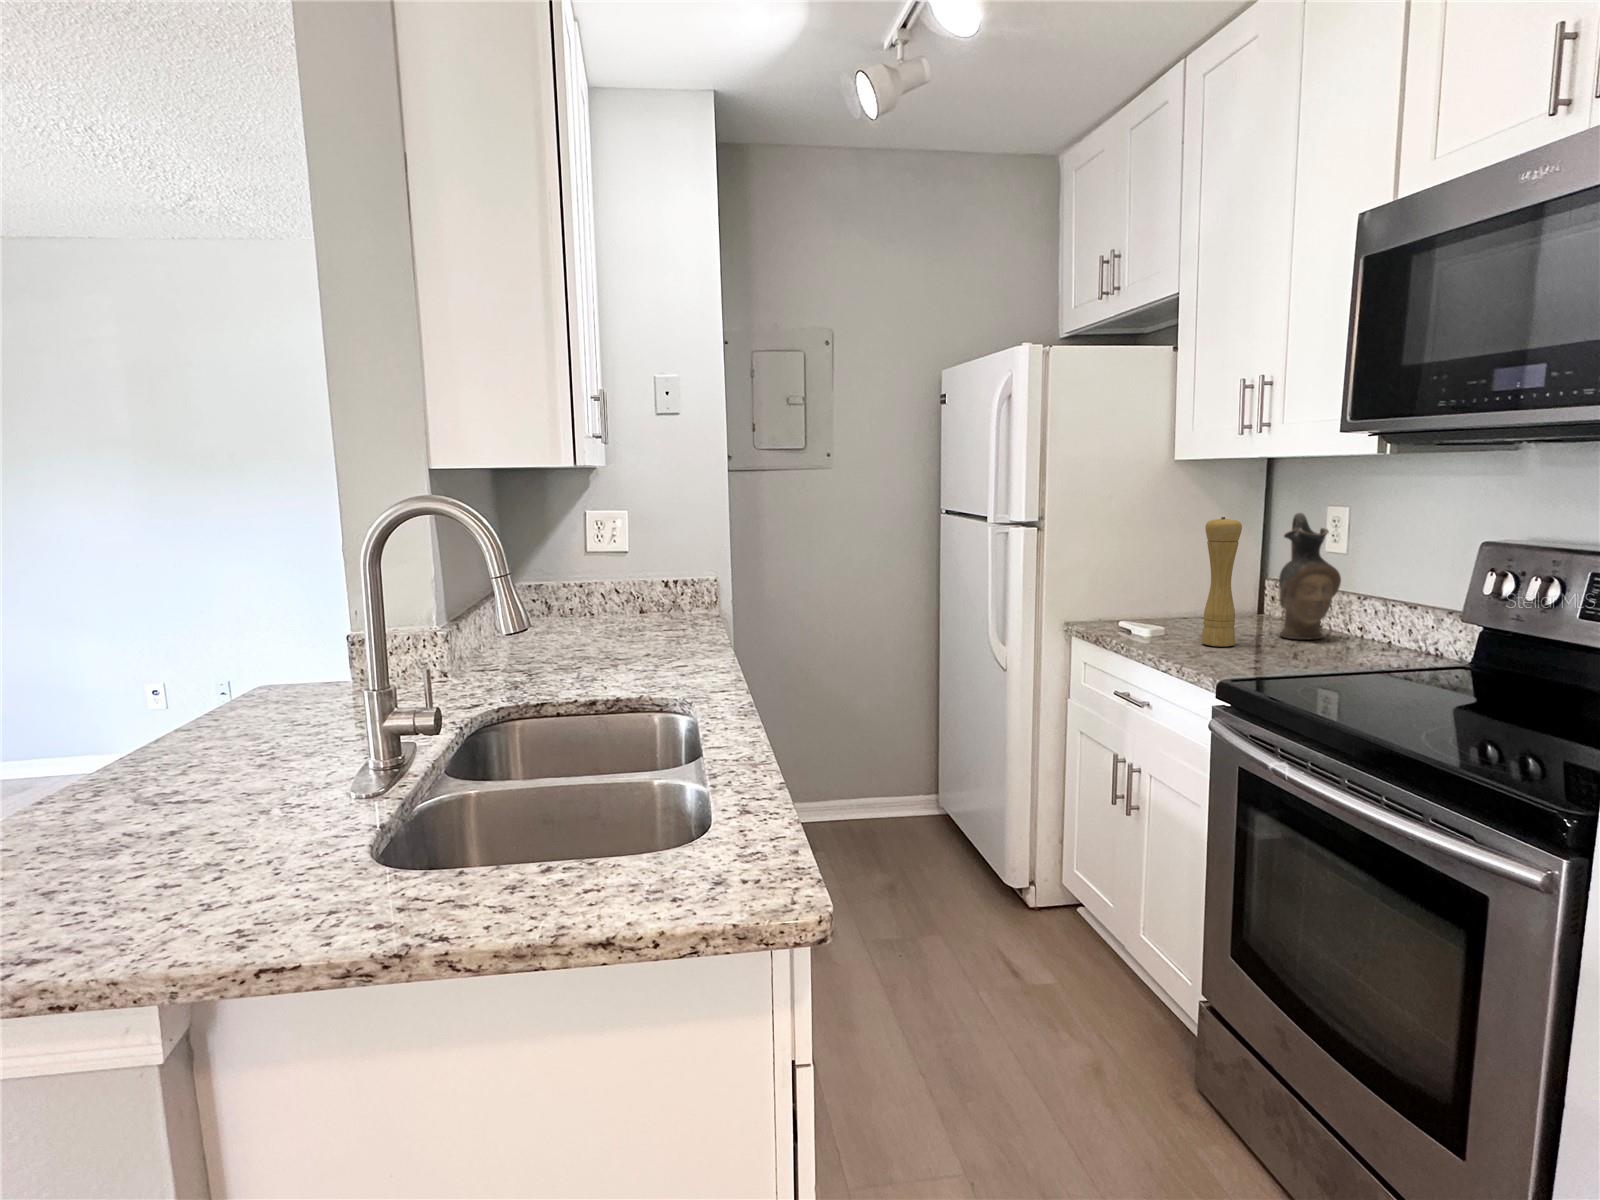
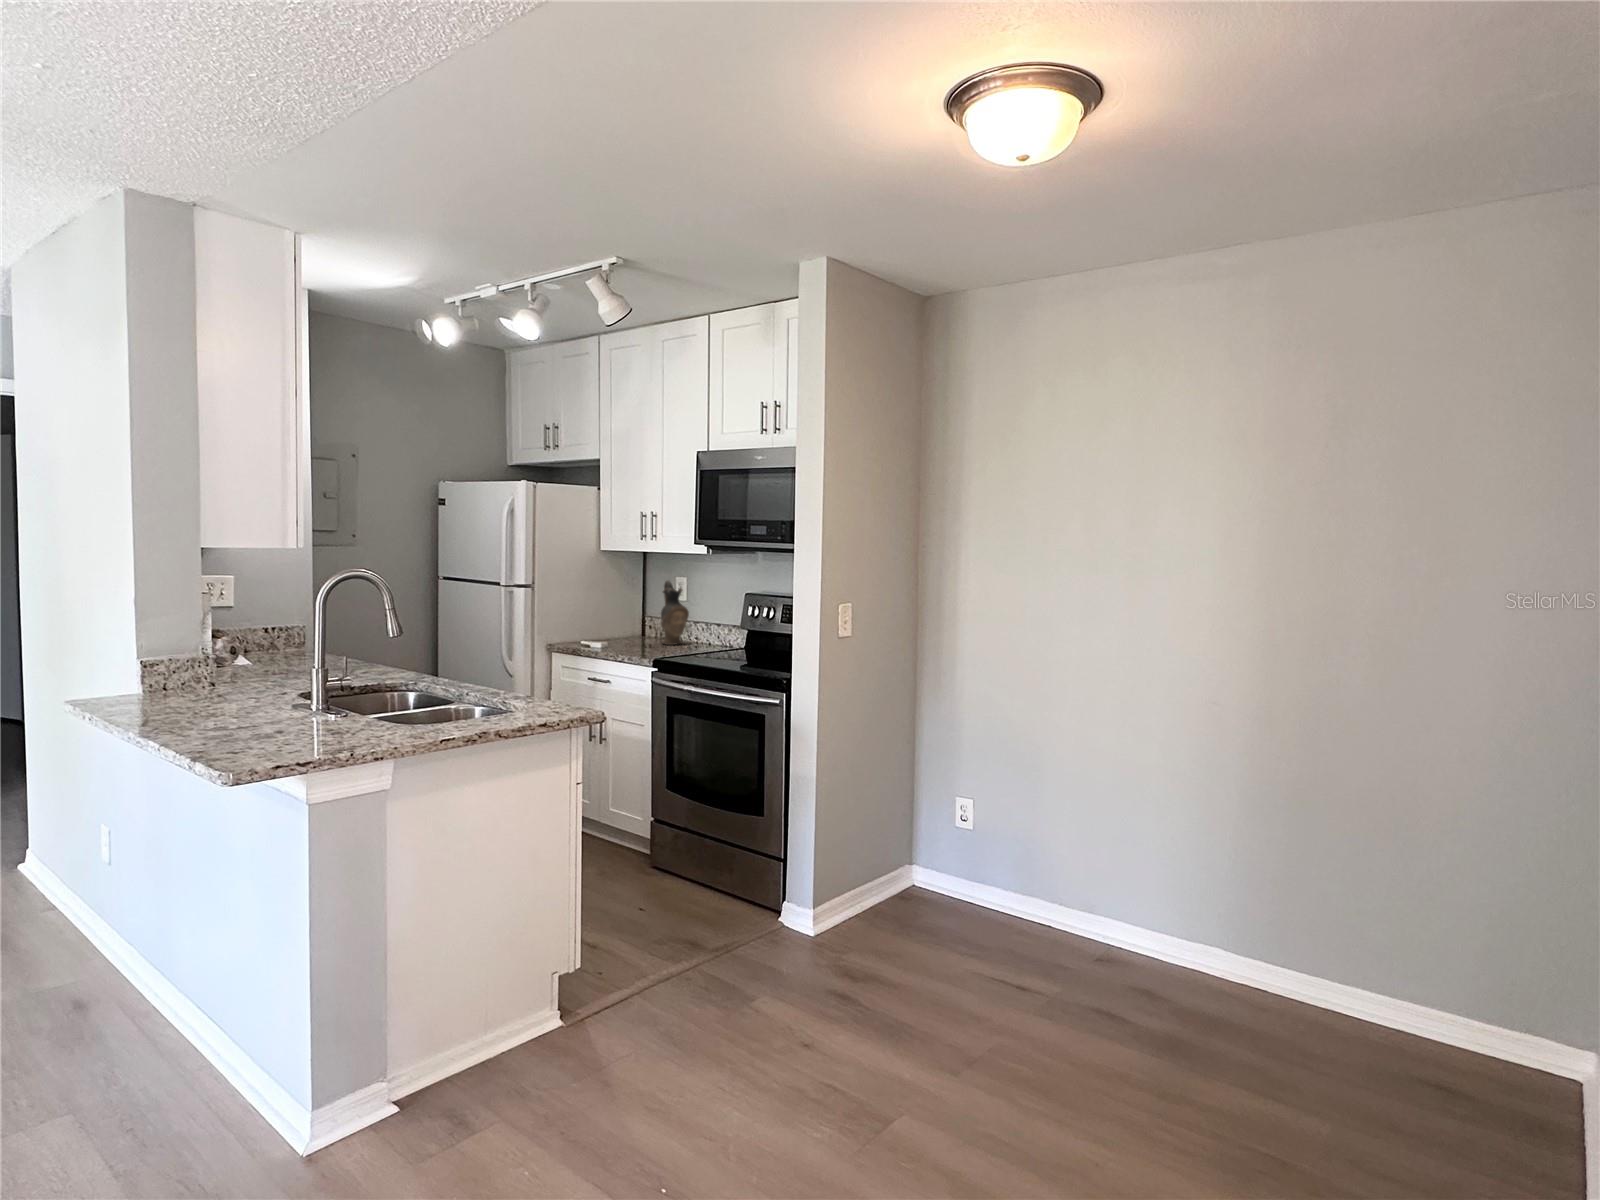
pepper mill: present [1202,517,1242,647] -> none [630,582,647,649]

